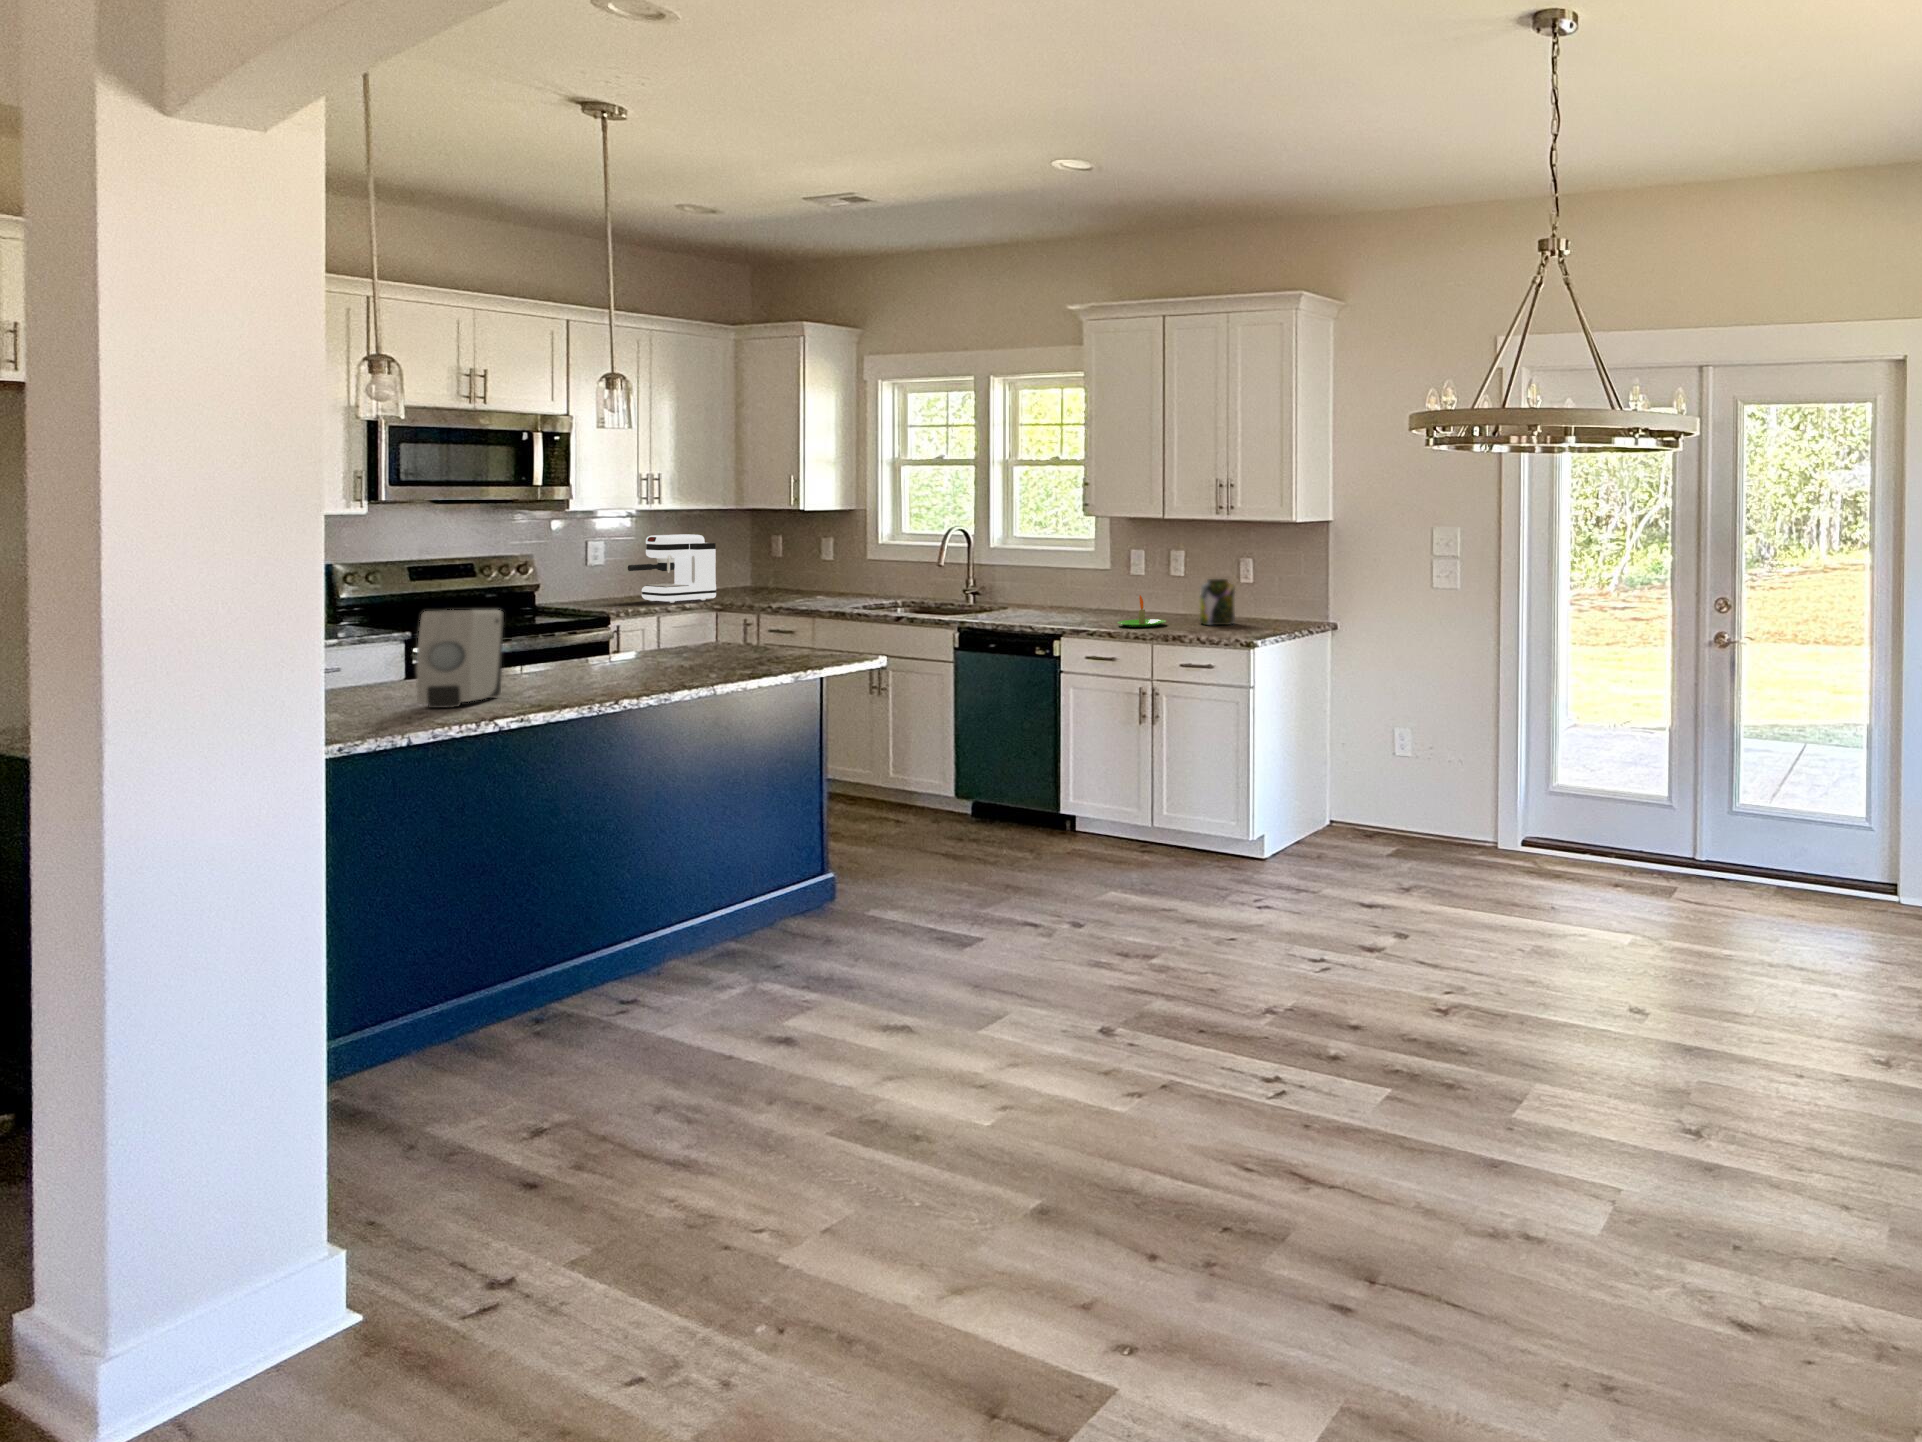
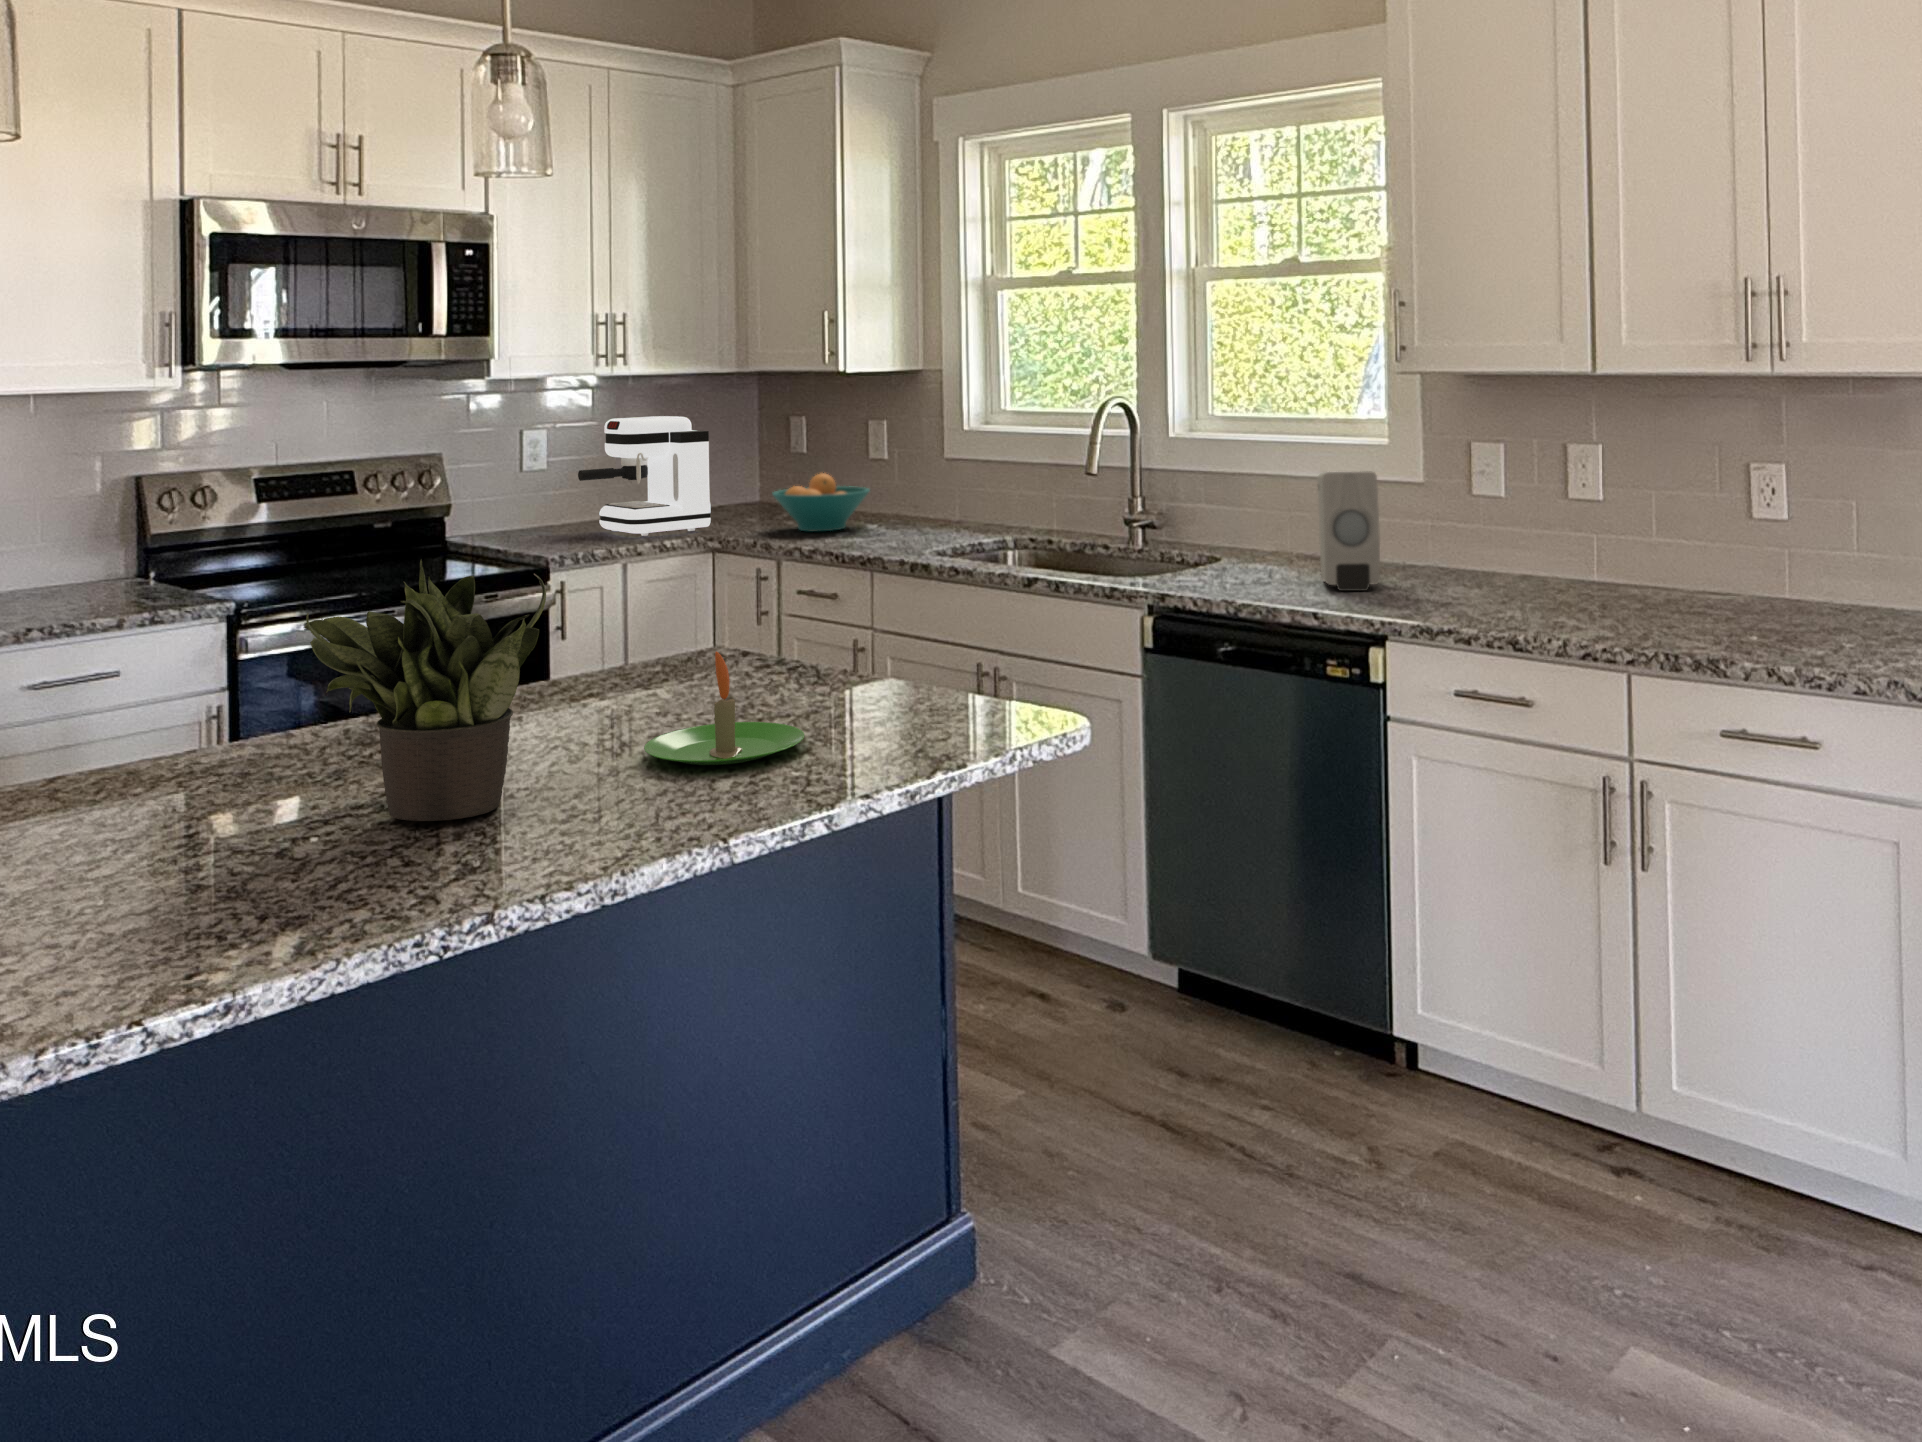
fruit bowl: none [756,567,819,600] -> present [773,473,870,532]
jar: present [1200,579,1235,625] -> none [1693,513,1779,624]
potted plant: none [518,581,627,681] -> present [304,560,546,821]
candle: present [1118,595,1166,627] -> present [644,651,805,765]
soap dispenser: present [416,610,504,708] -> present [1318,471,1380,591]

